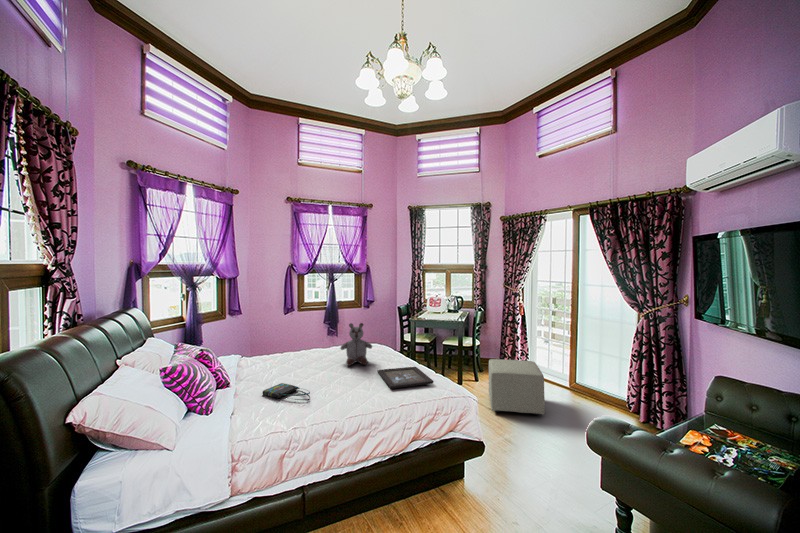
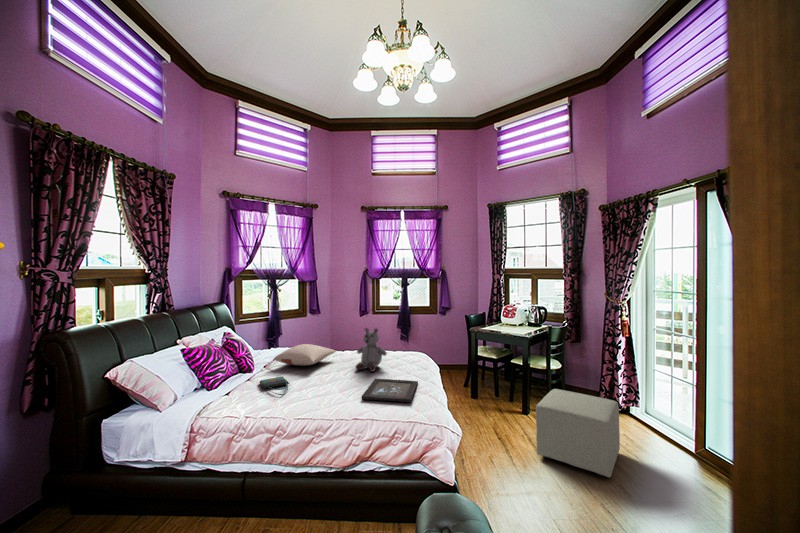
pillow: none [254,347,312,370] -> present [274,344,336,366]

